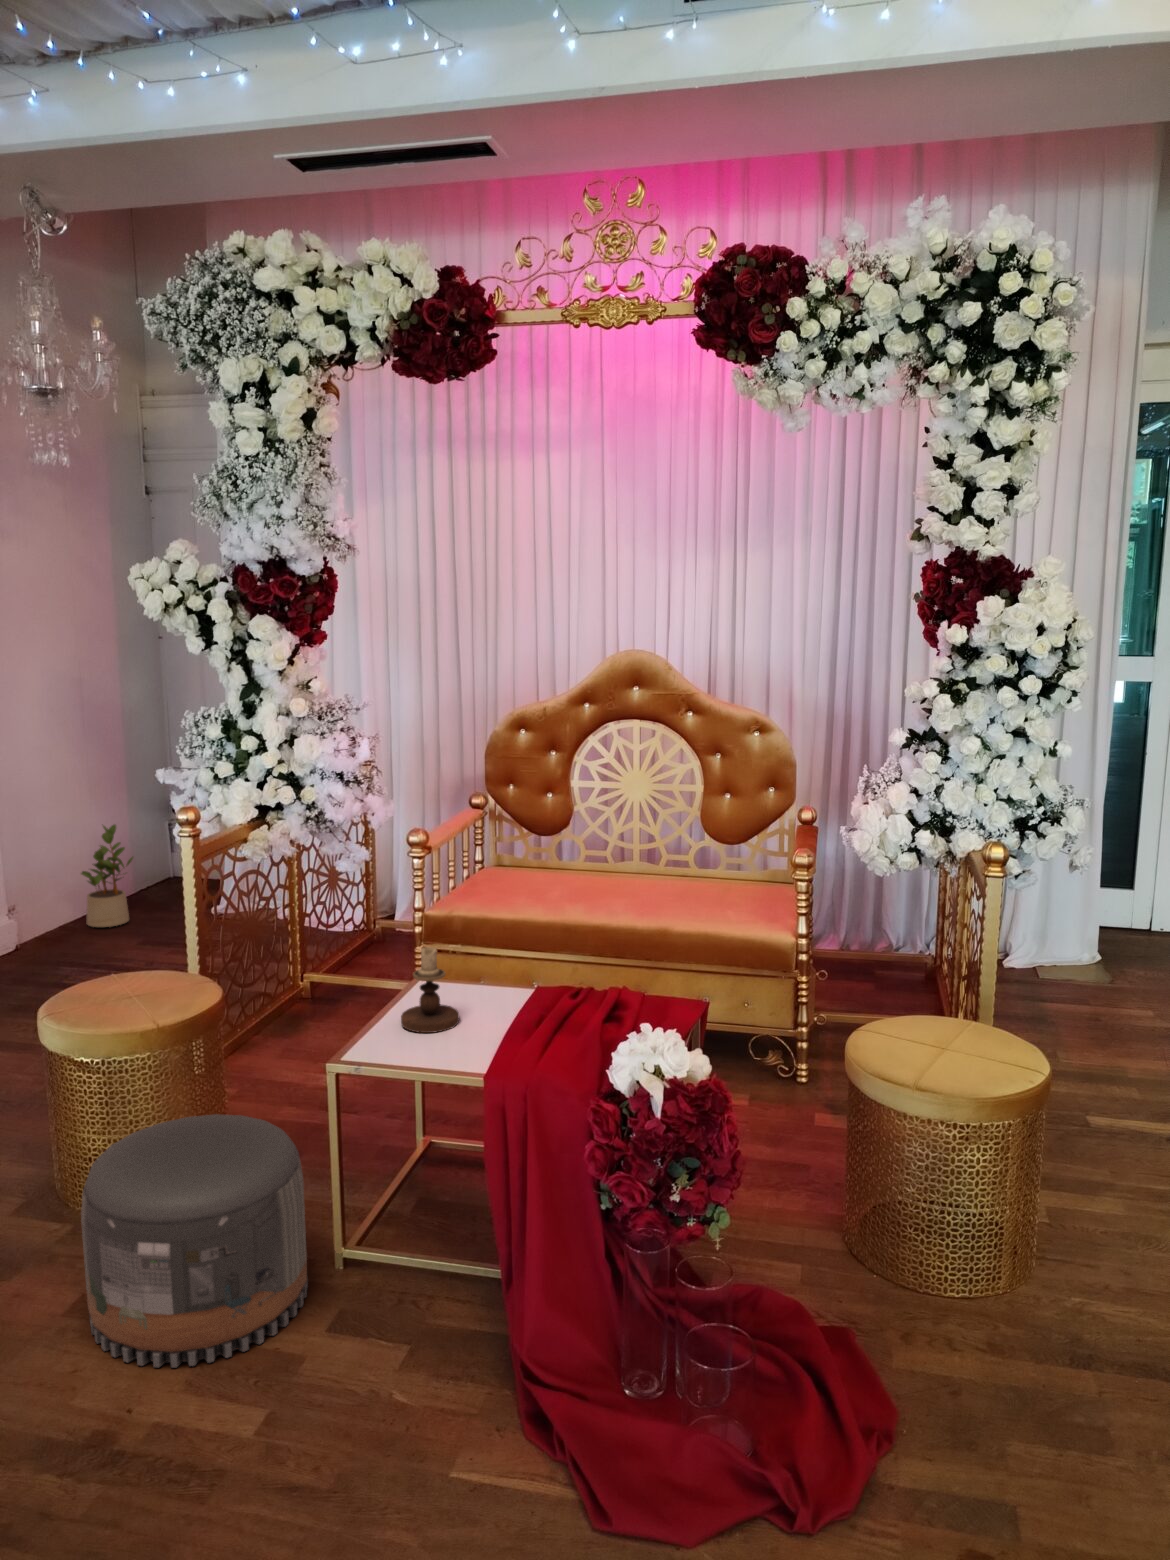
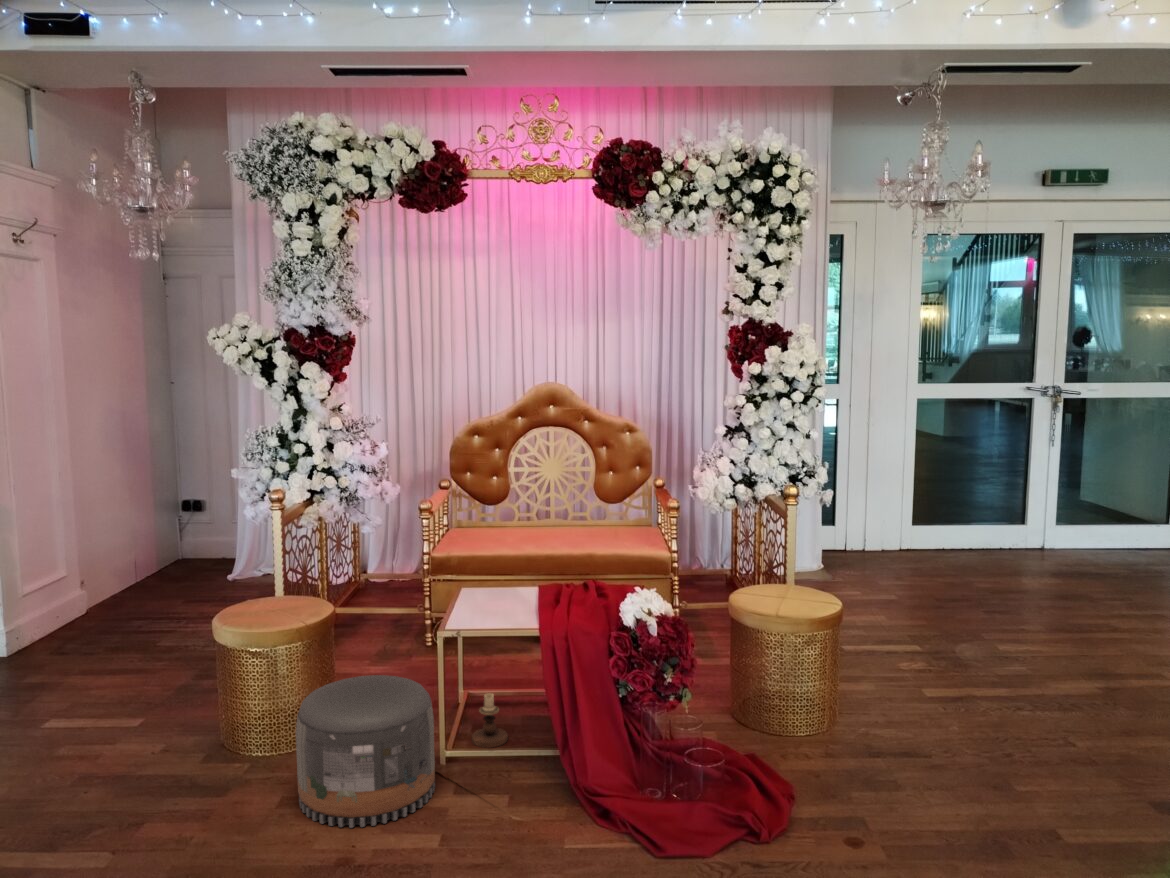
potted plant: present [81,825,133,927] -> none [121,519,164,596]
candlestick: present [401,947,459,1033] -> present [472,693,508,748]

